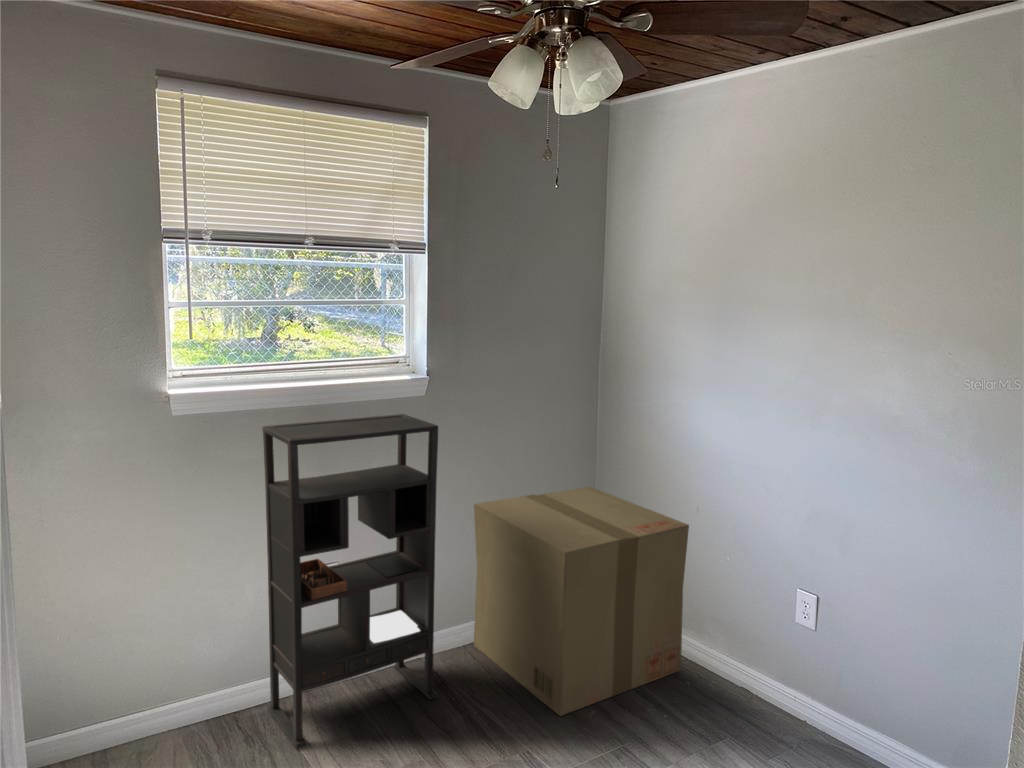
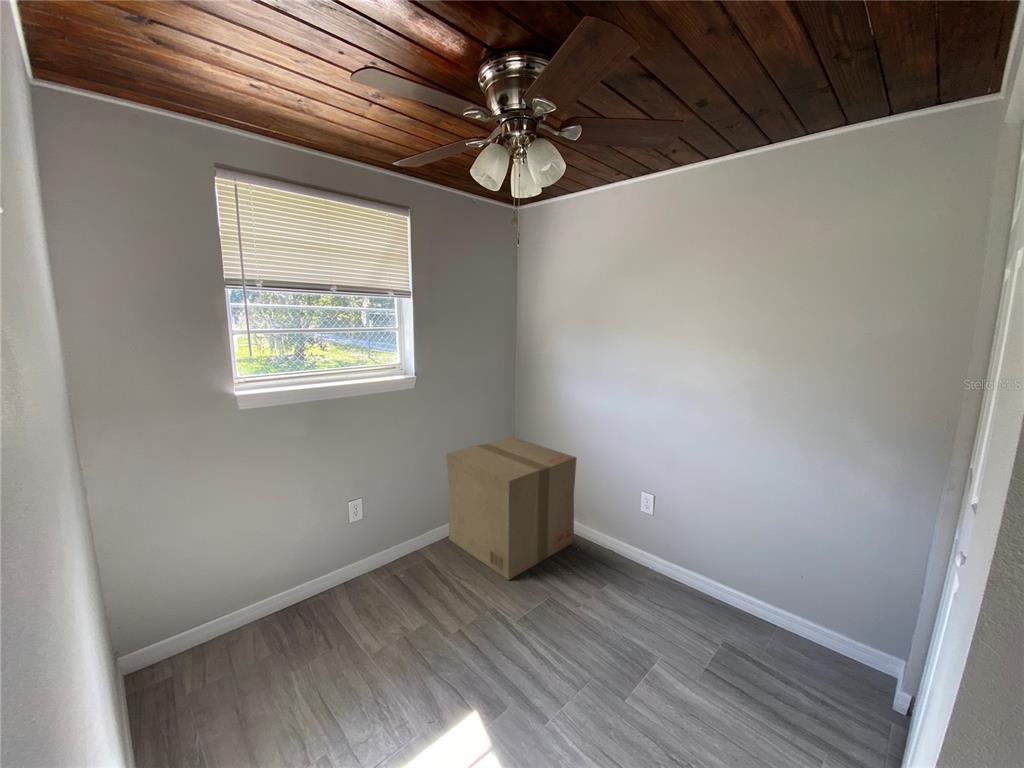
bookshelf: present [262,414,438,749] -> none [306,400,431,625]

